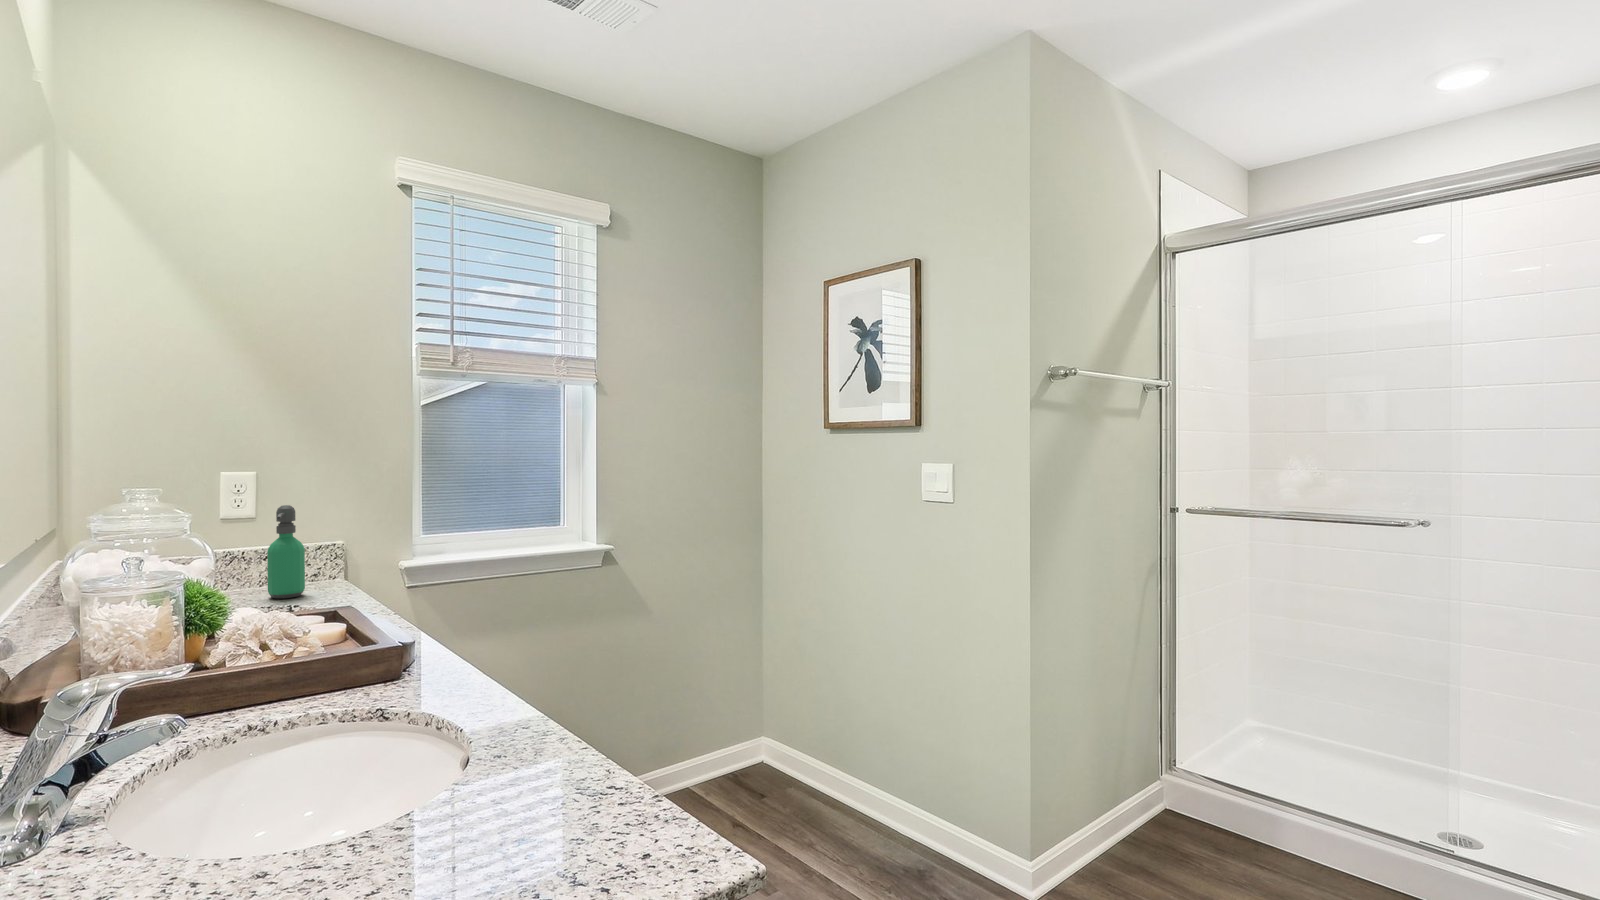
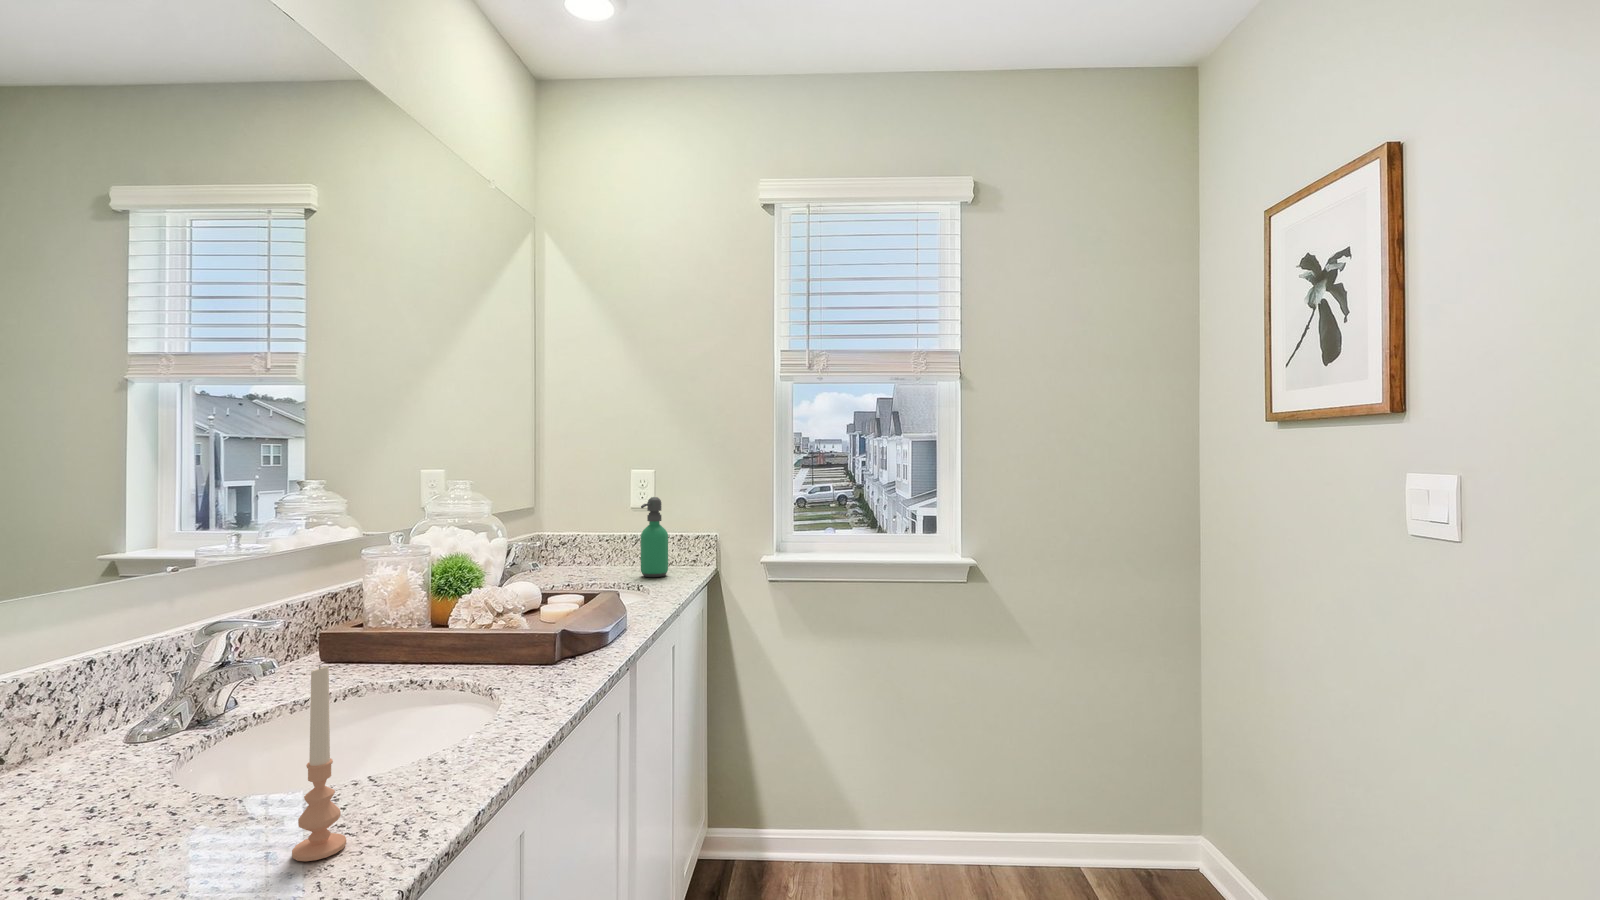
candle: none [497,663,538,827] -> present [292,665,346,861]

